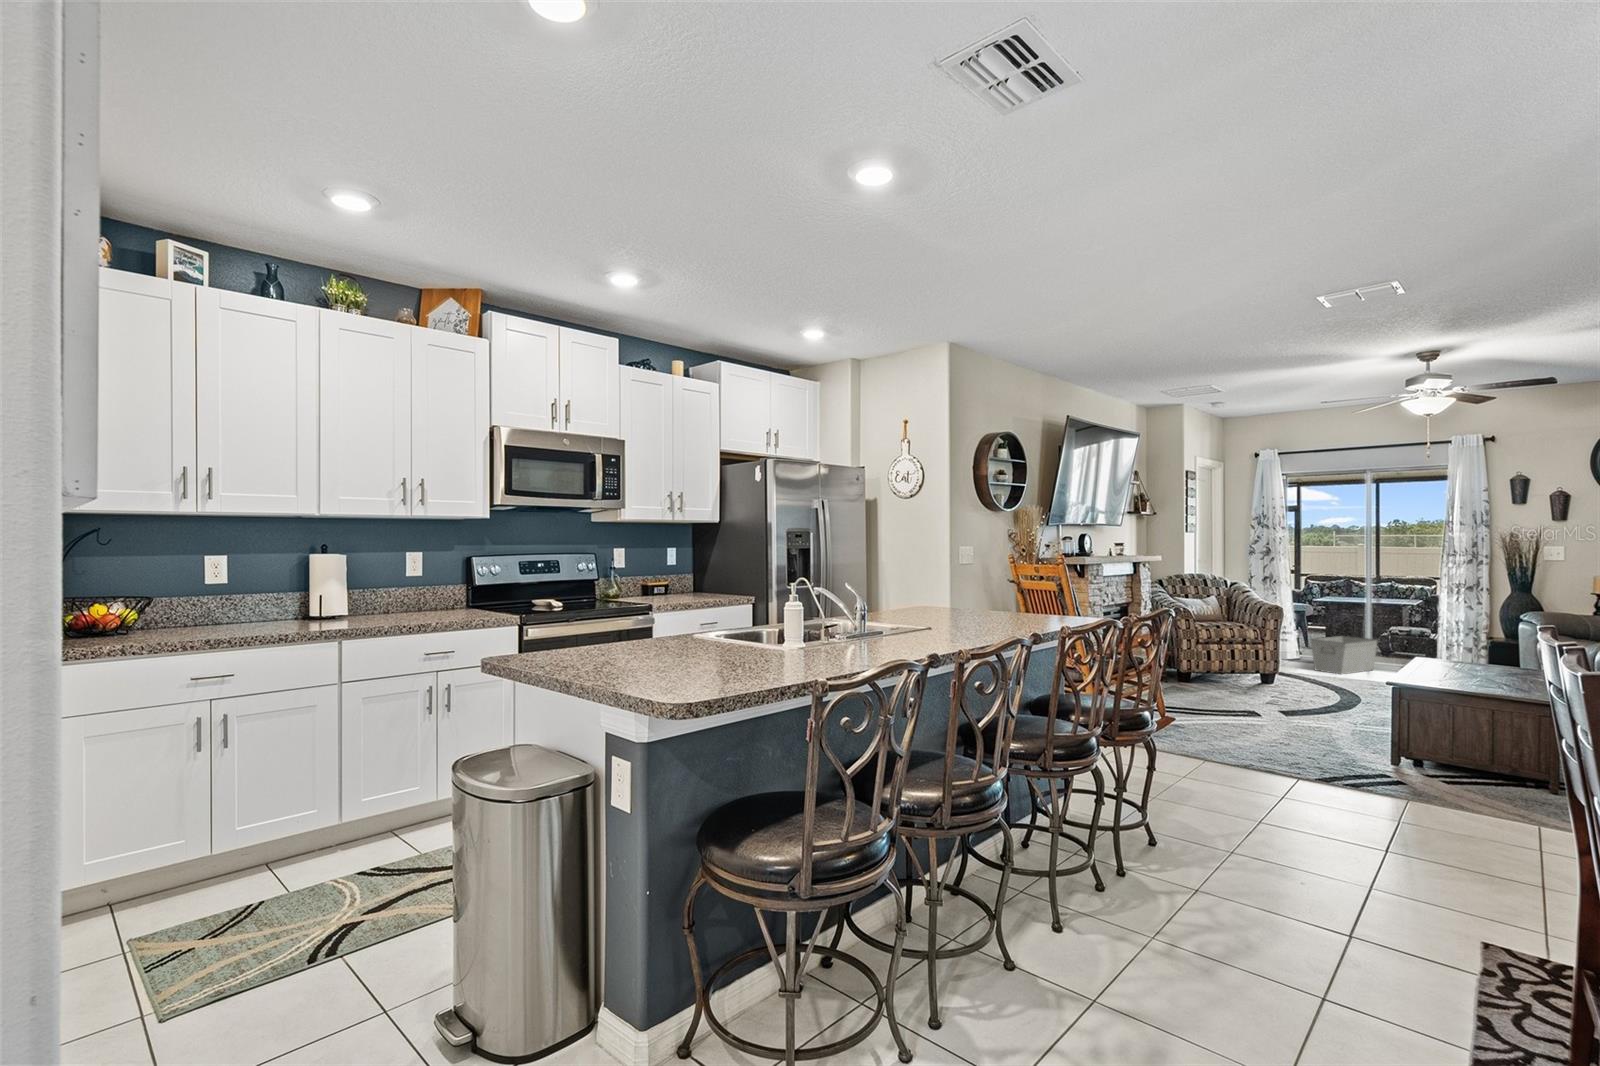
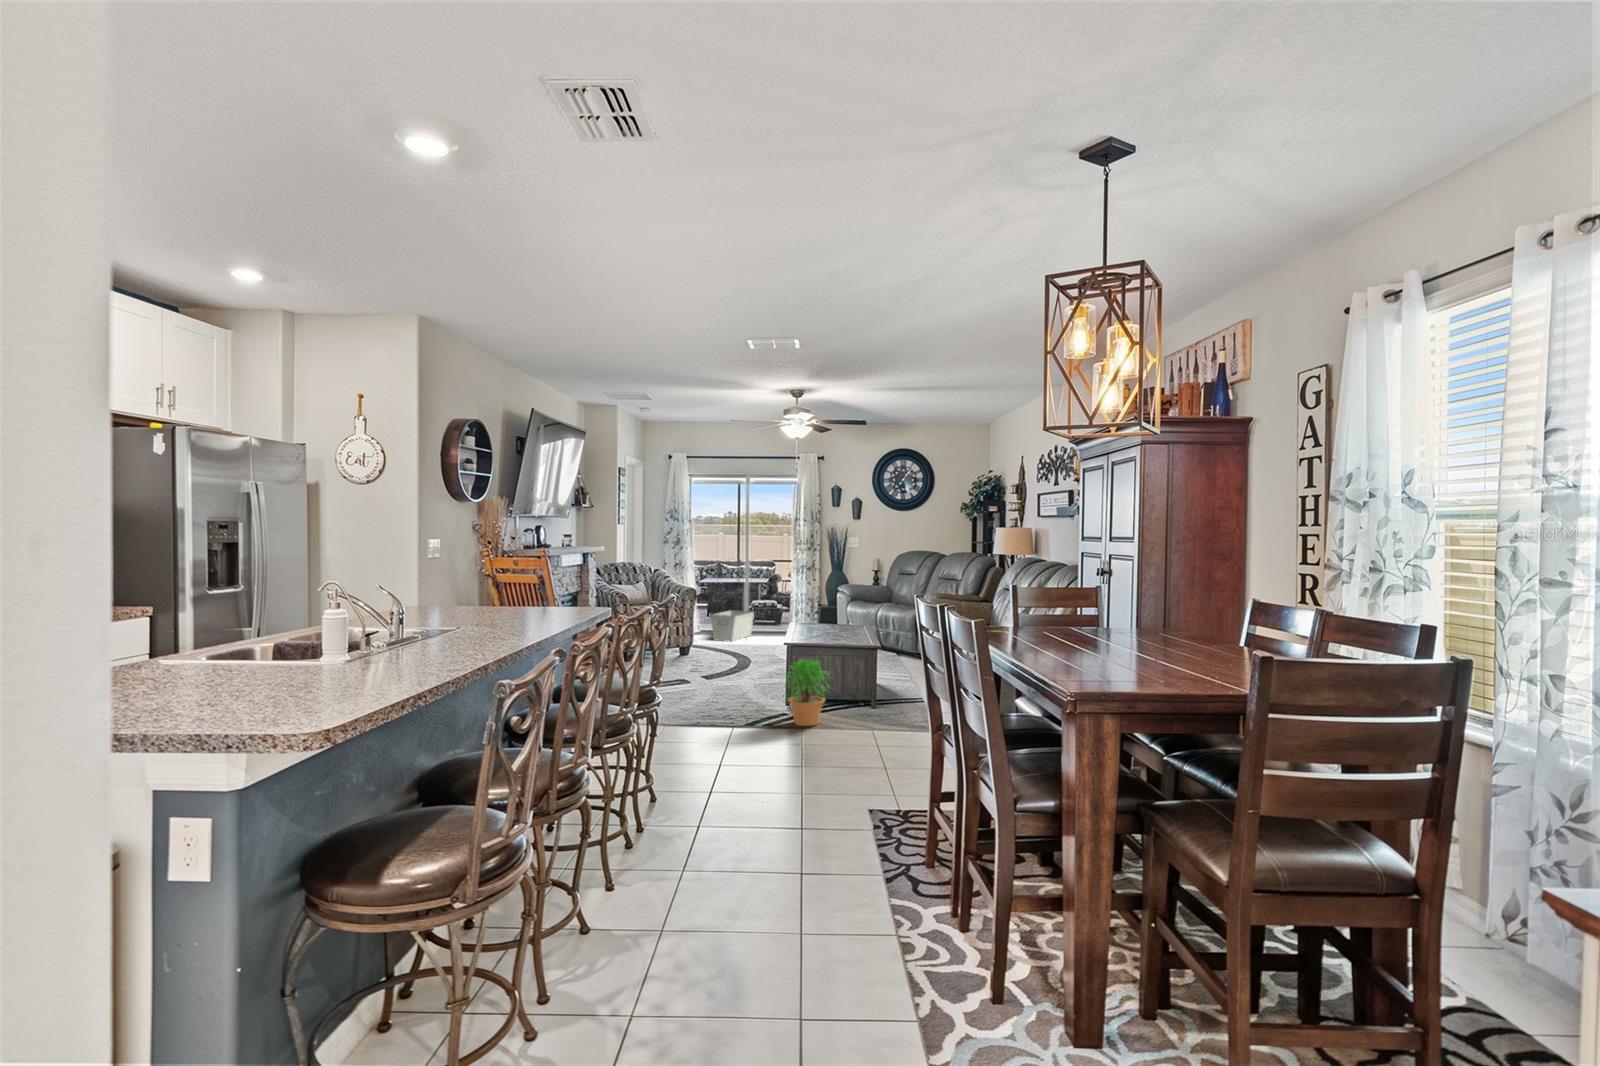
potted plant: none [1372,705,1464,800] -> present [785,660,828,726]

